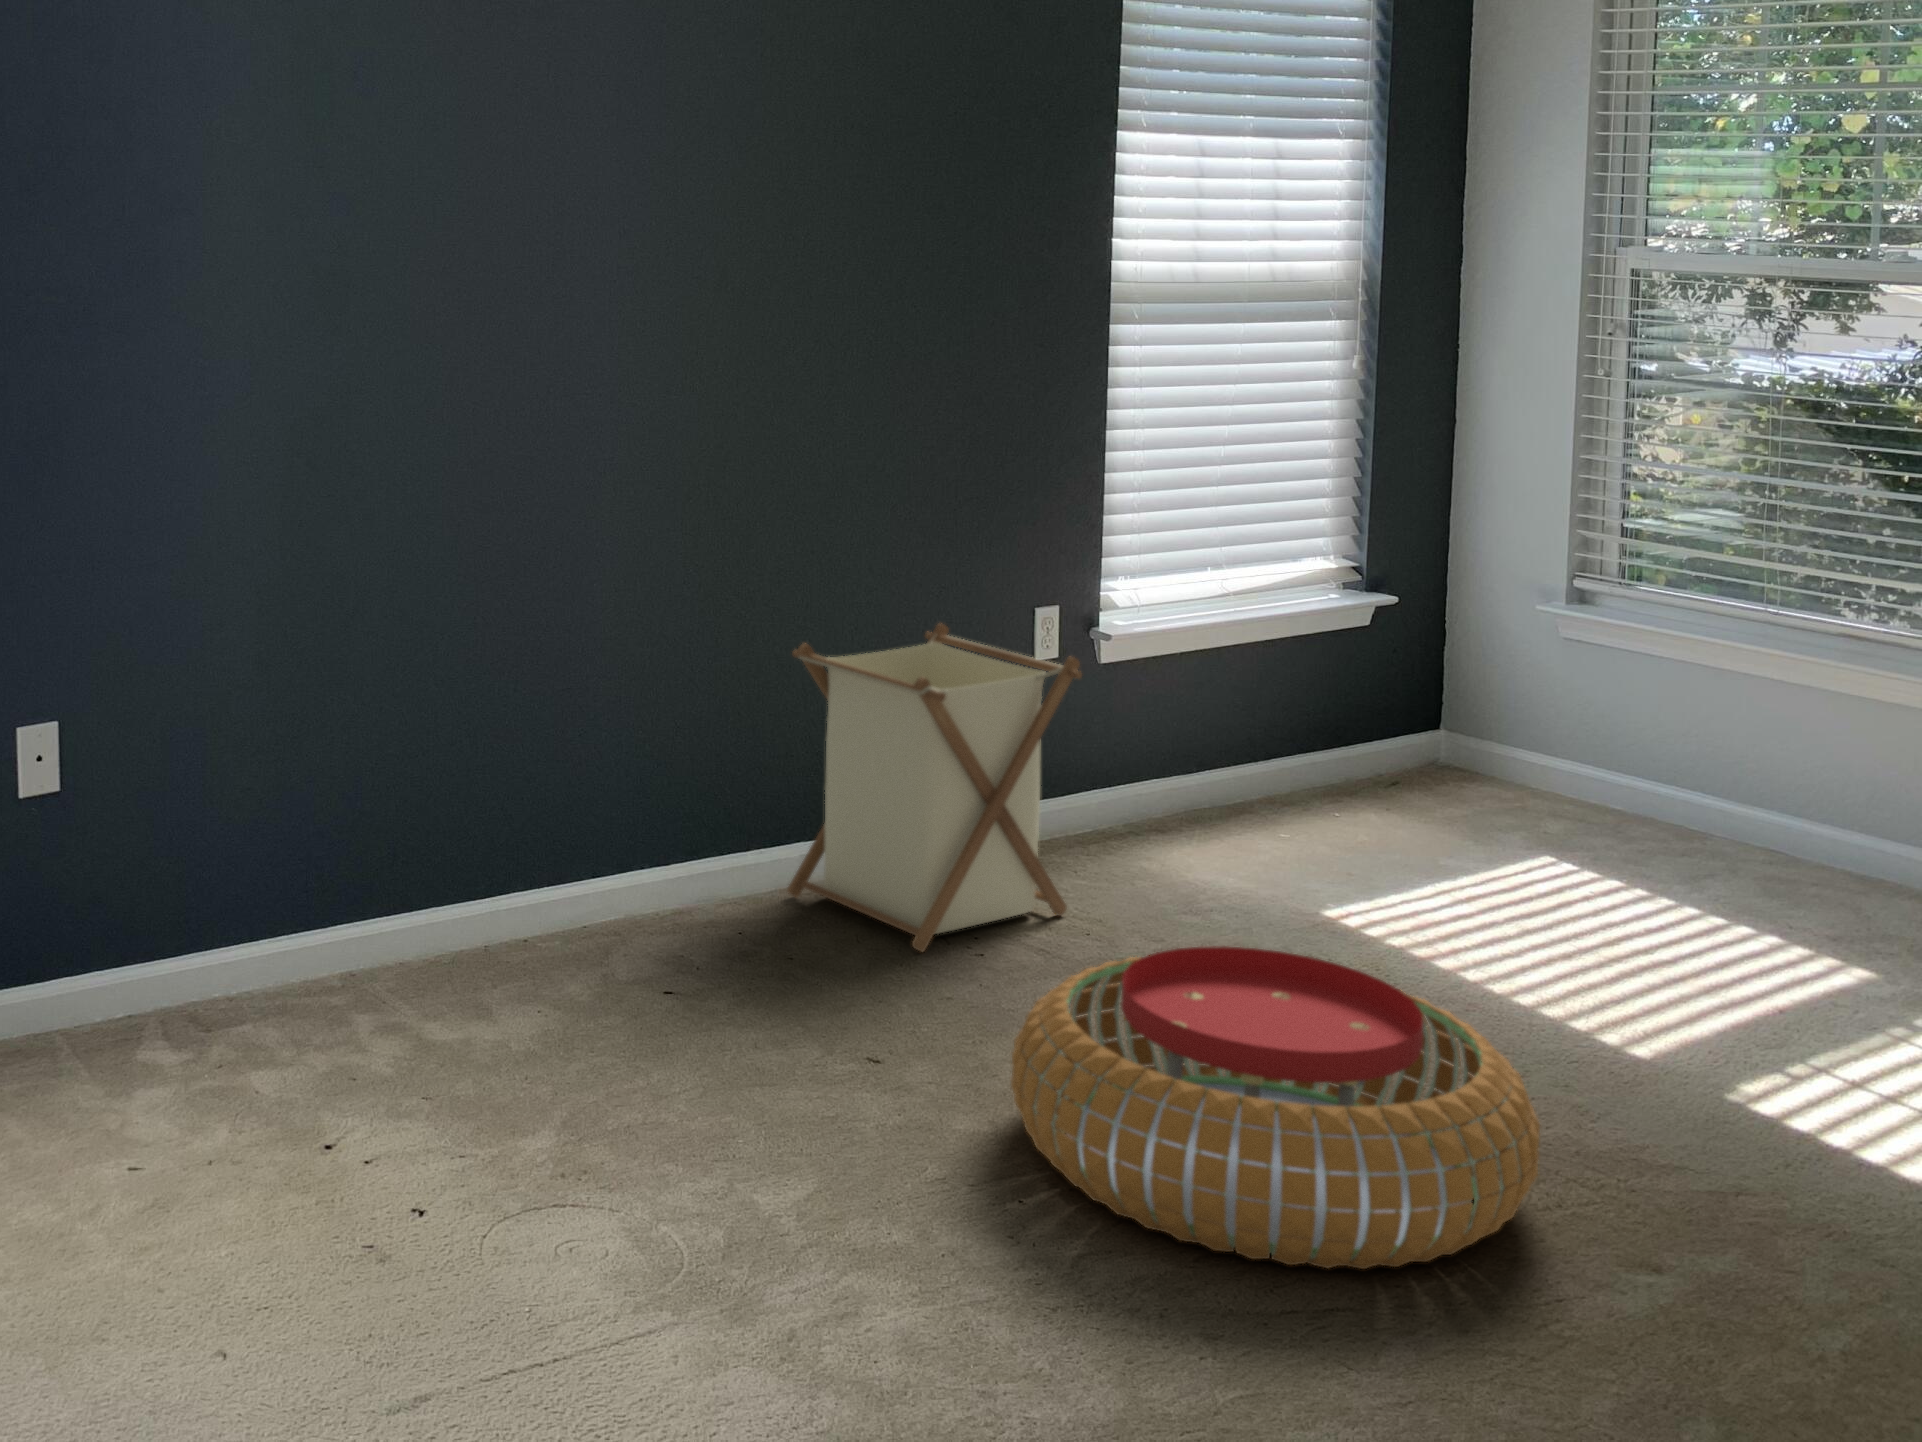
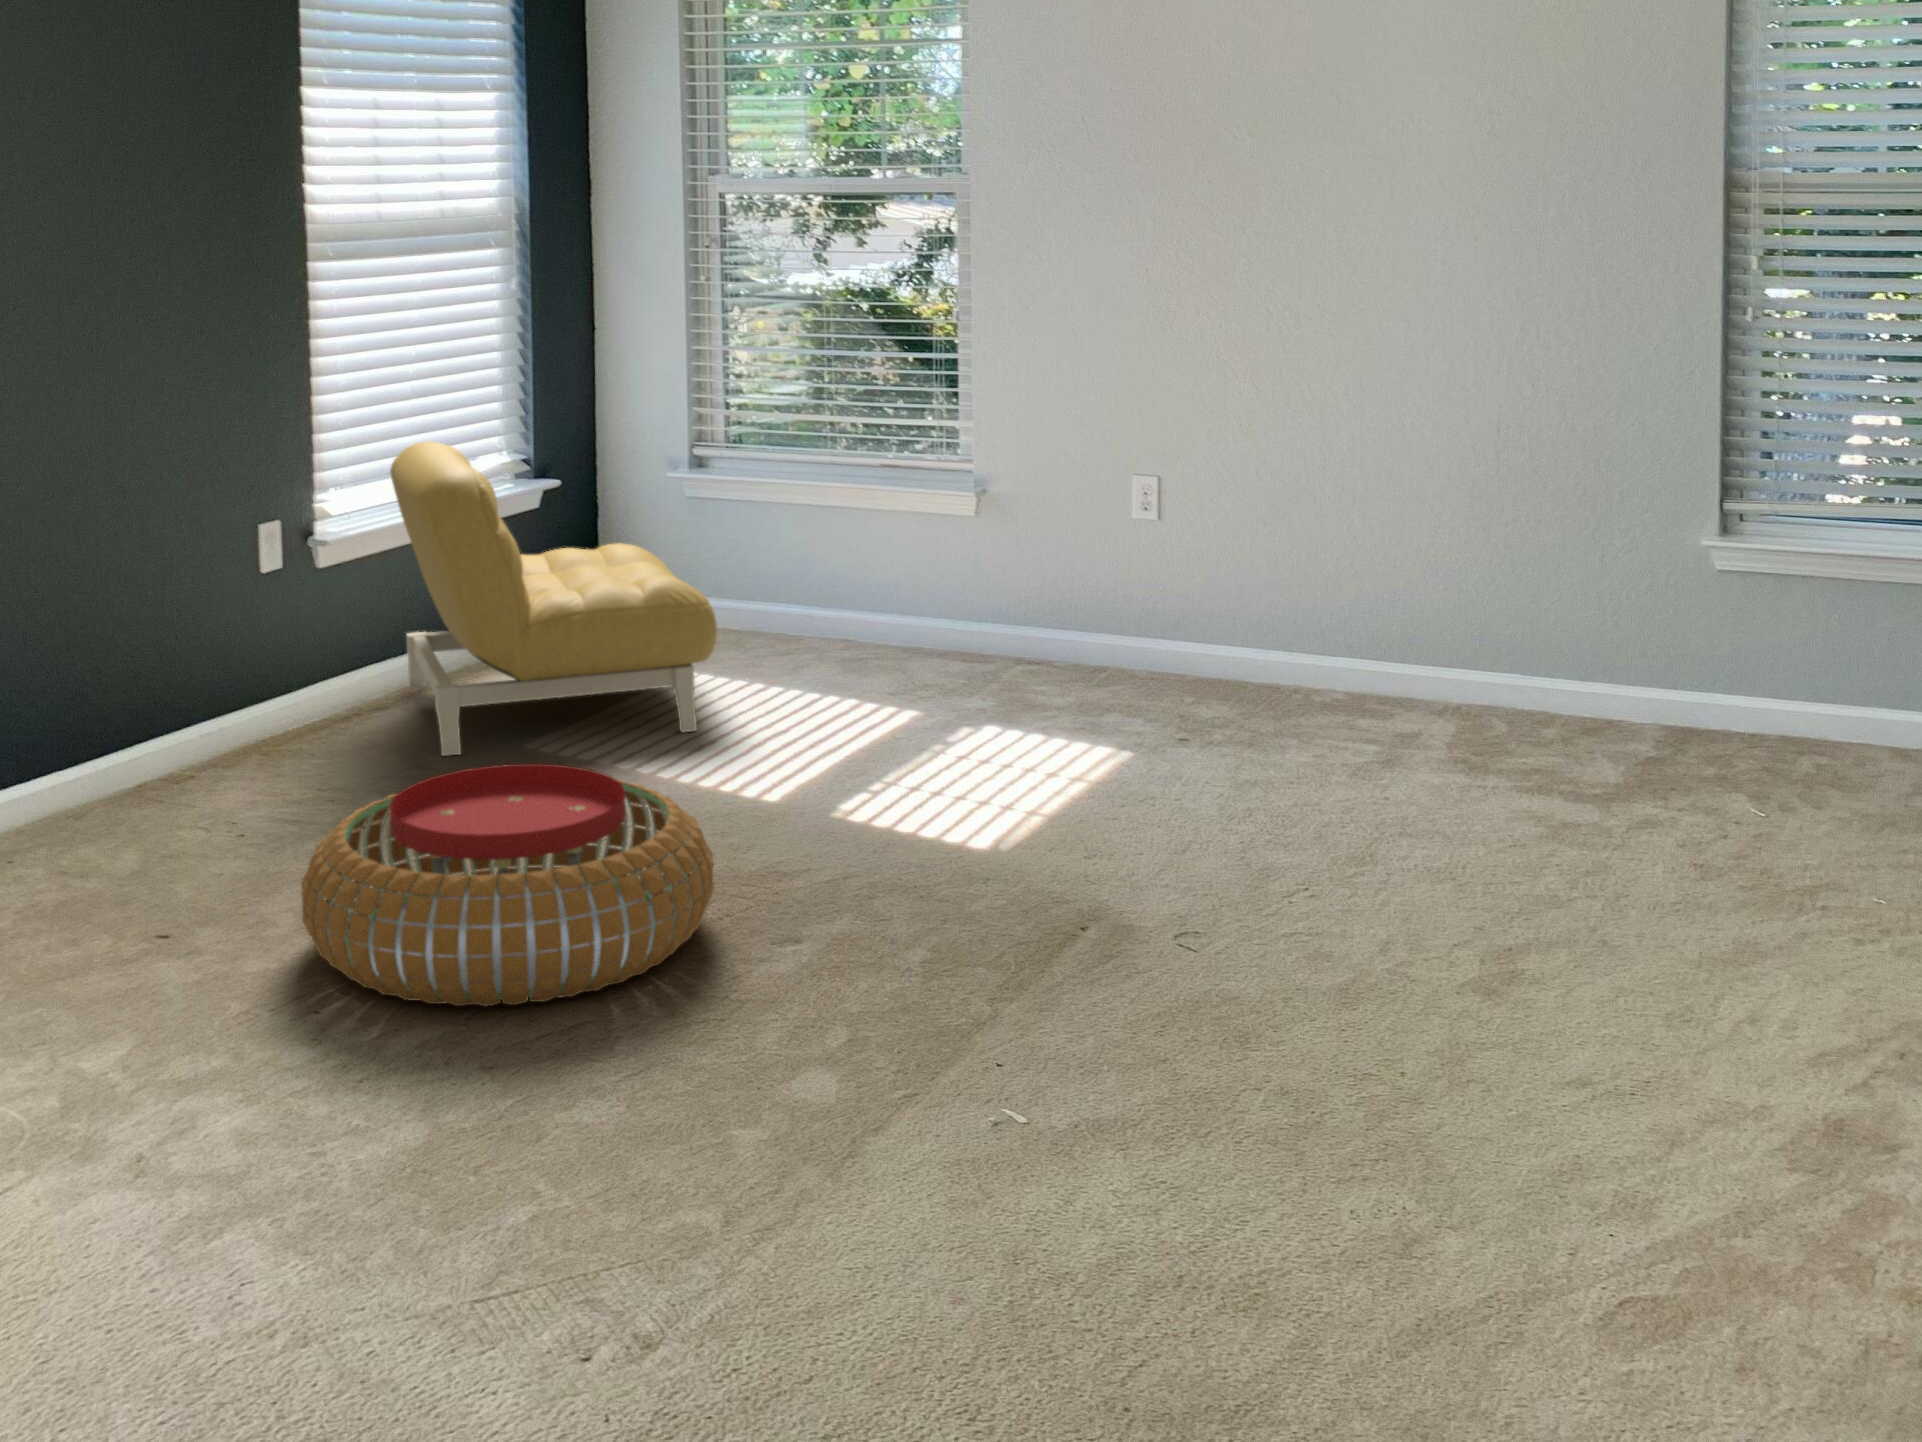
armchair: none [1187,538,1586,939] -> present [390,441,717,756]
laundry basket: present [787,624,1082,952] -> none [44,545,318,840]

